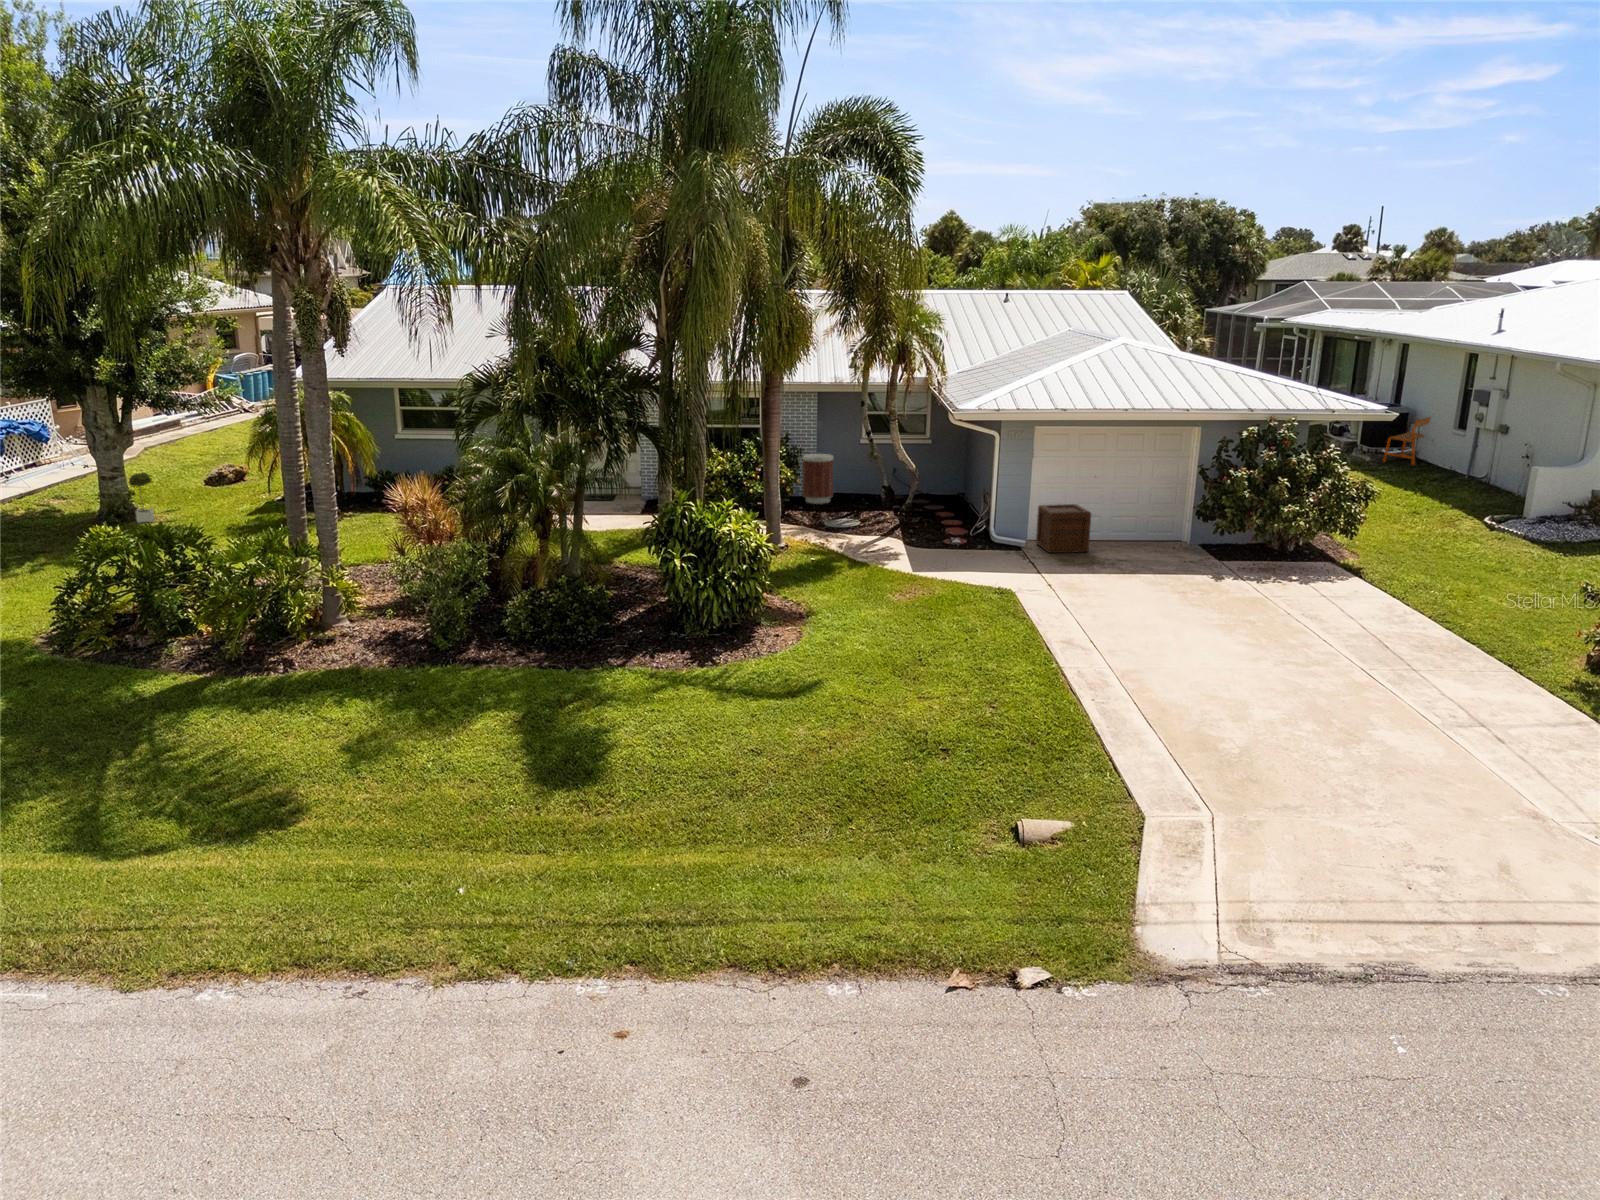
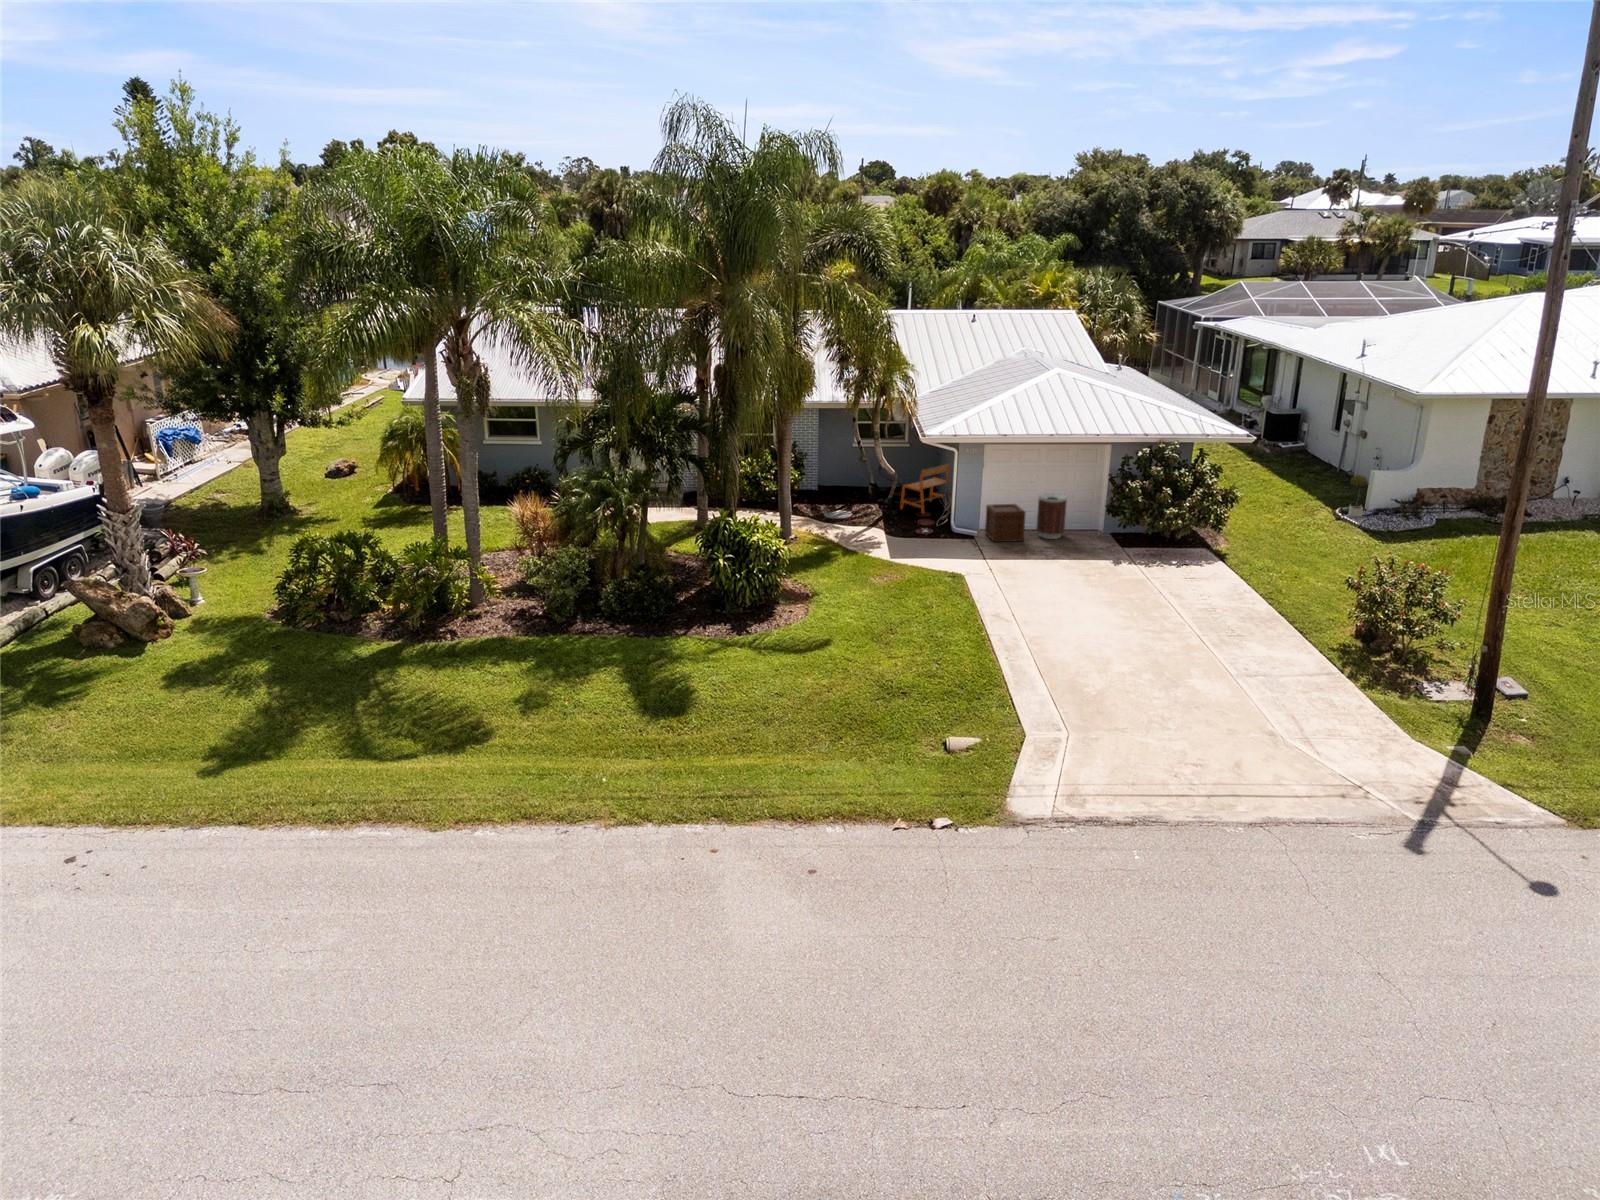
bench: present [1383,417,1431,465] -> present [900,464,949,513]
trash can: present [803,454,833,504] -> present [1036,493,1067,539]
potted tree: present [129,472,154,523] -> present [1349,475,1368,517]

